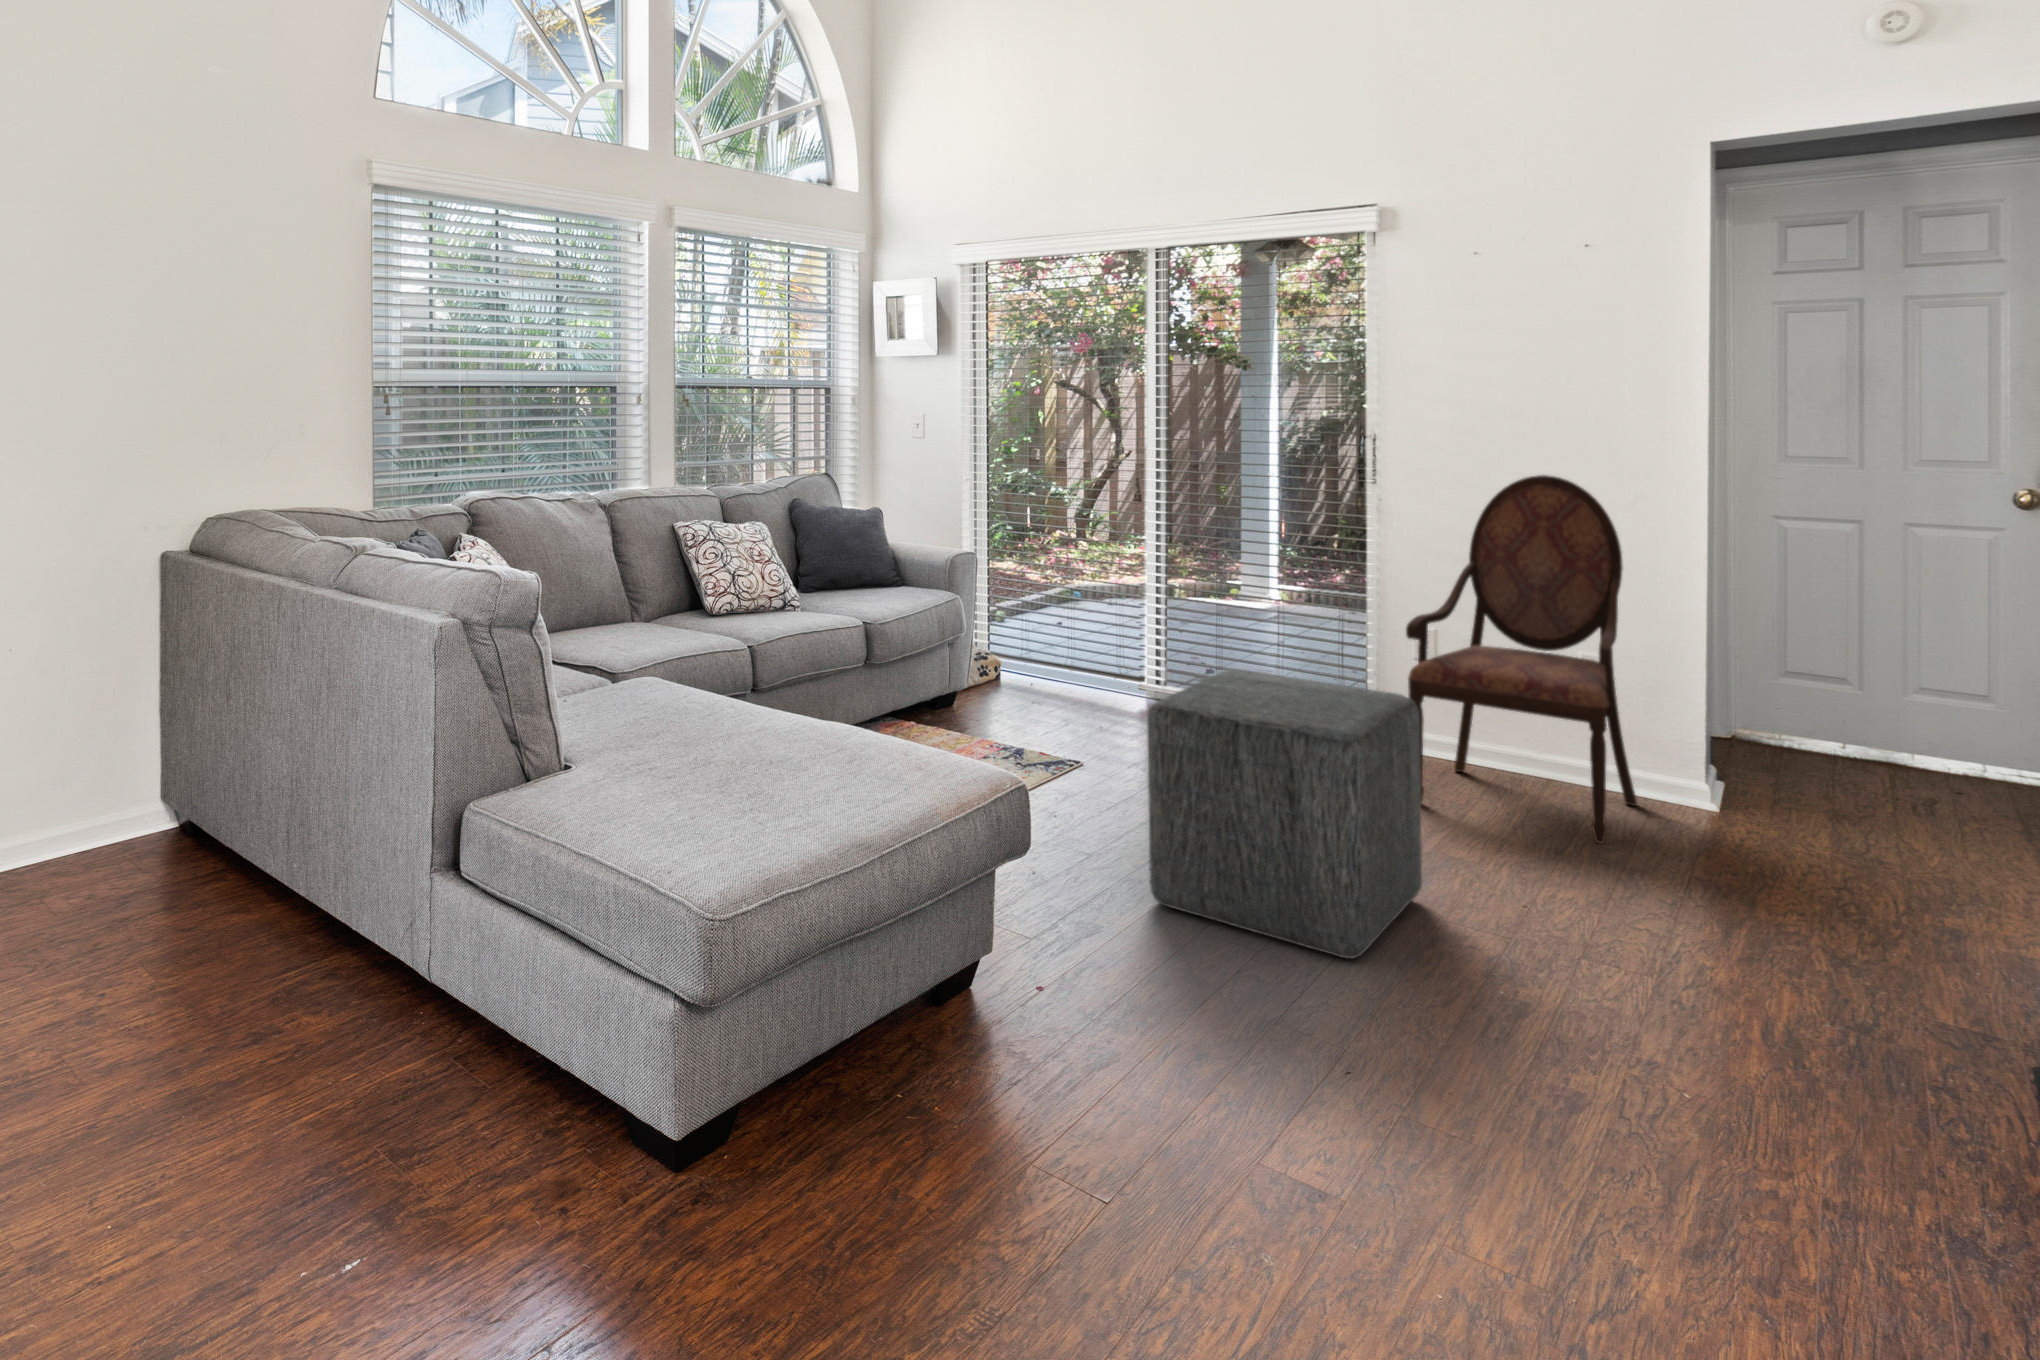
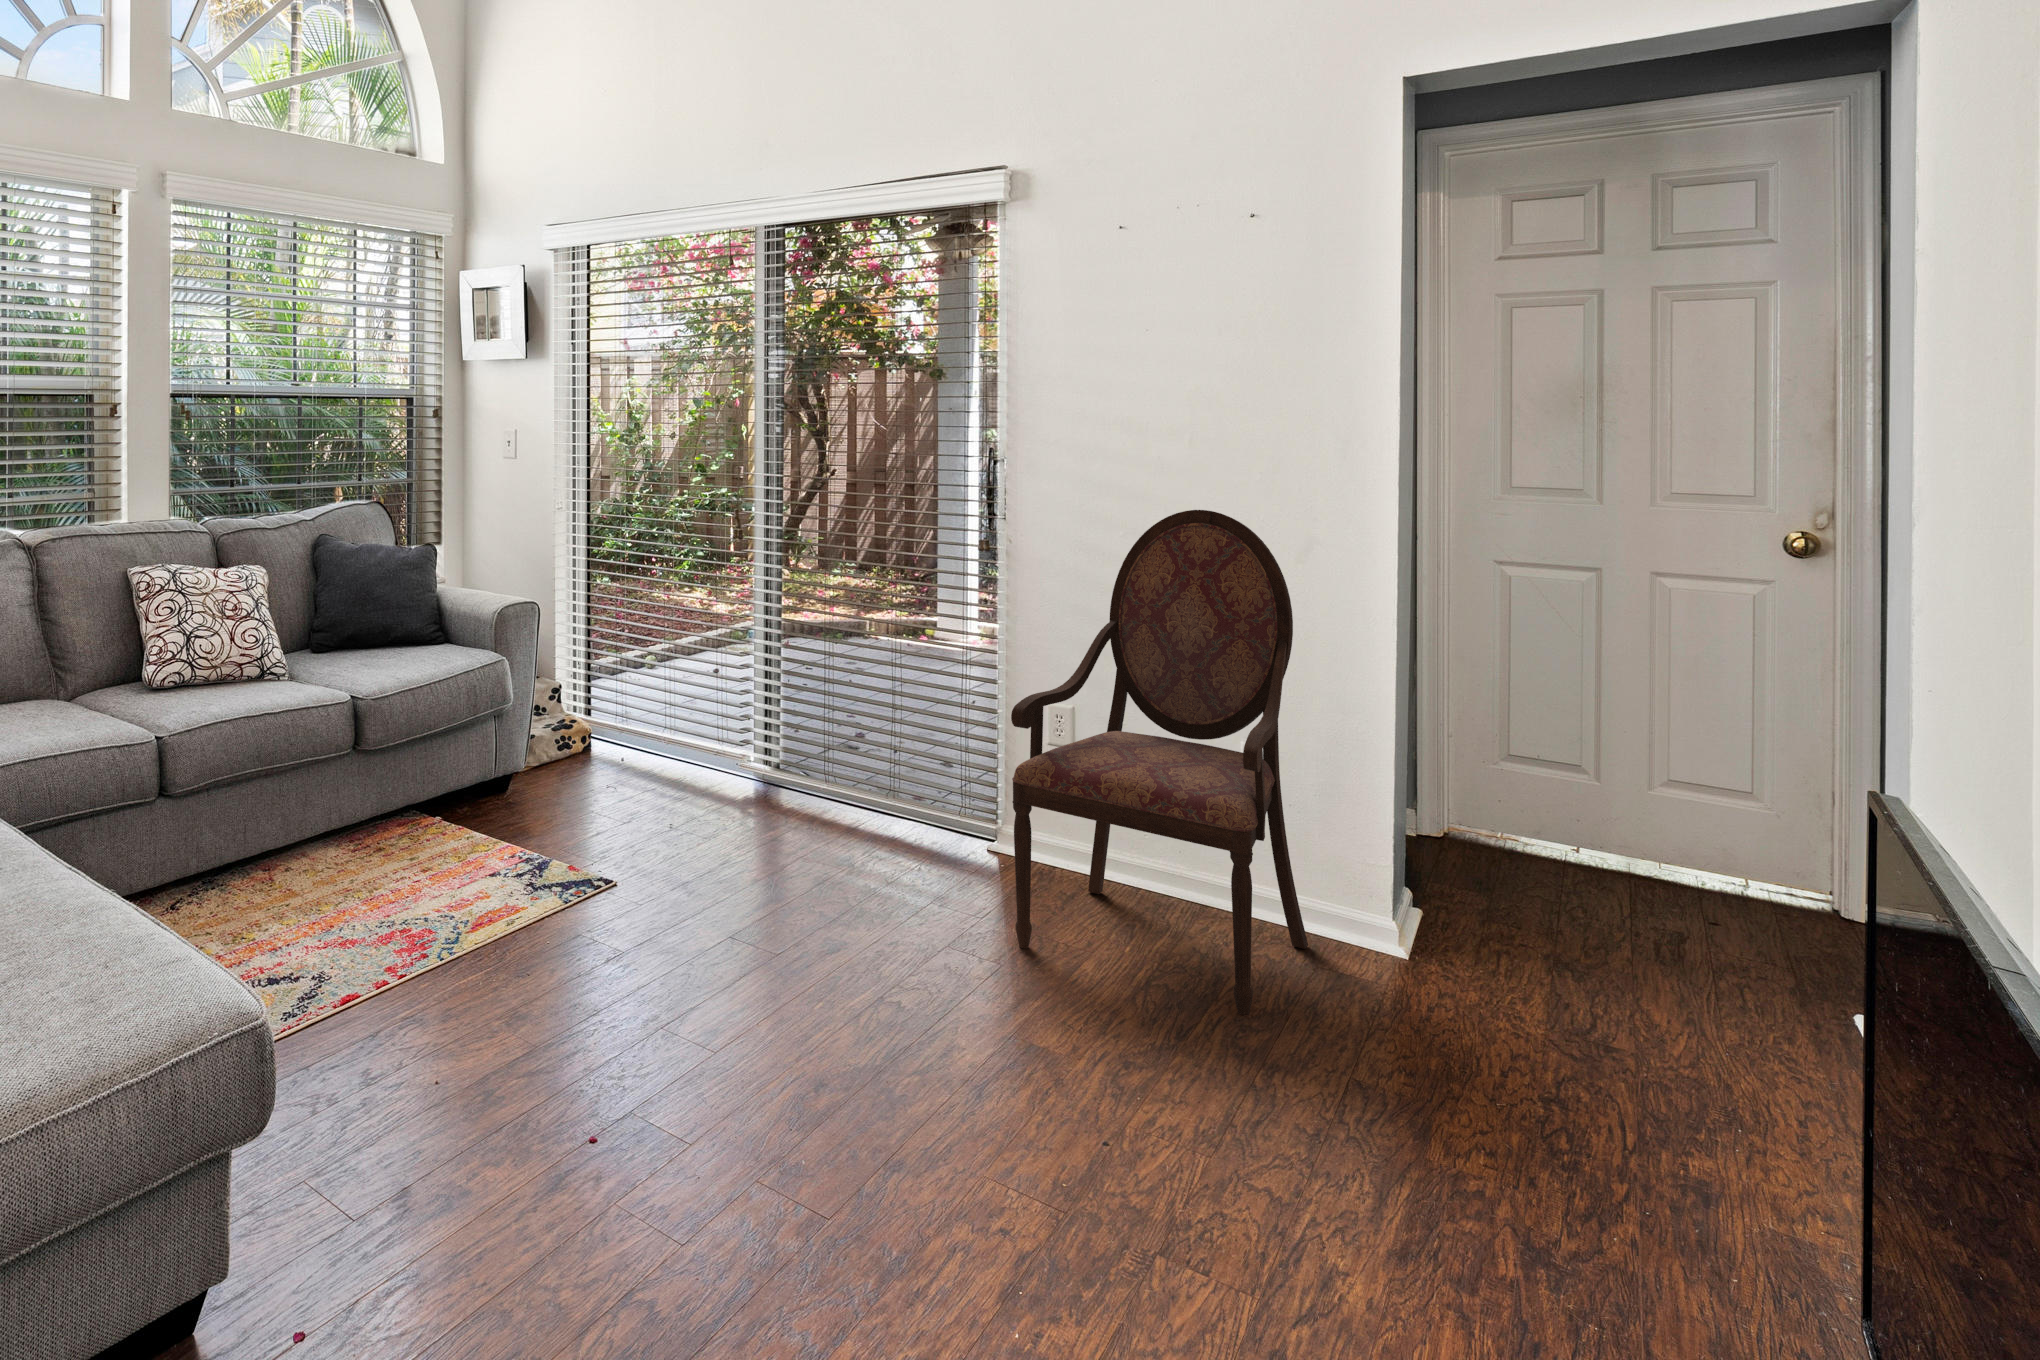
ottoman: present [1147,669,1422,959] -> none [574,783,965,1255]

